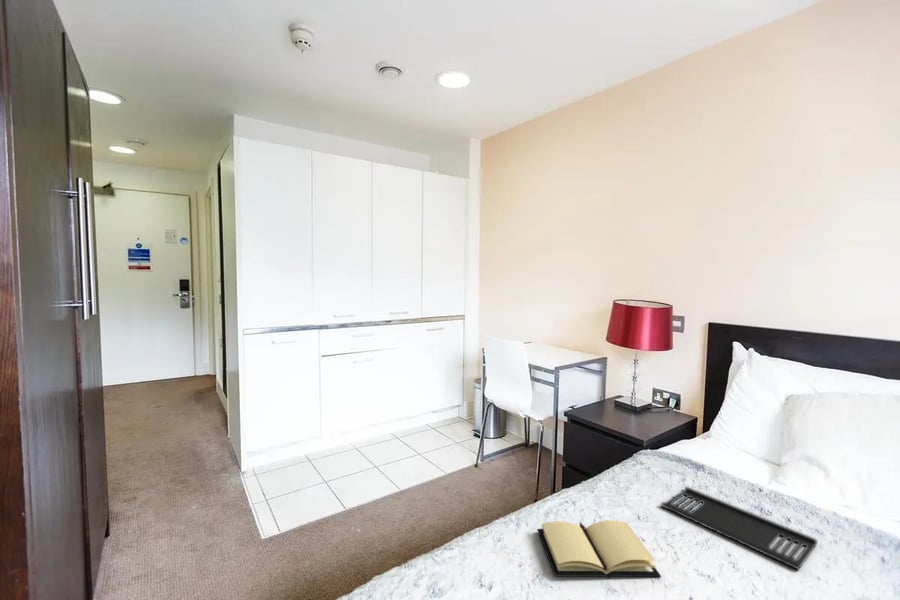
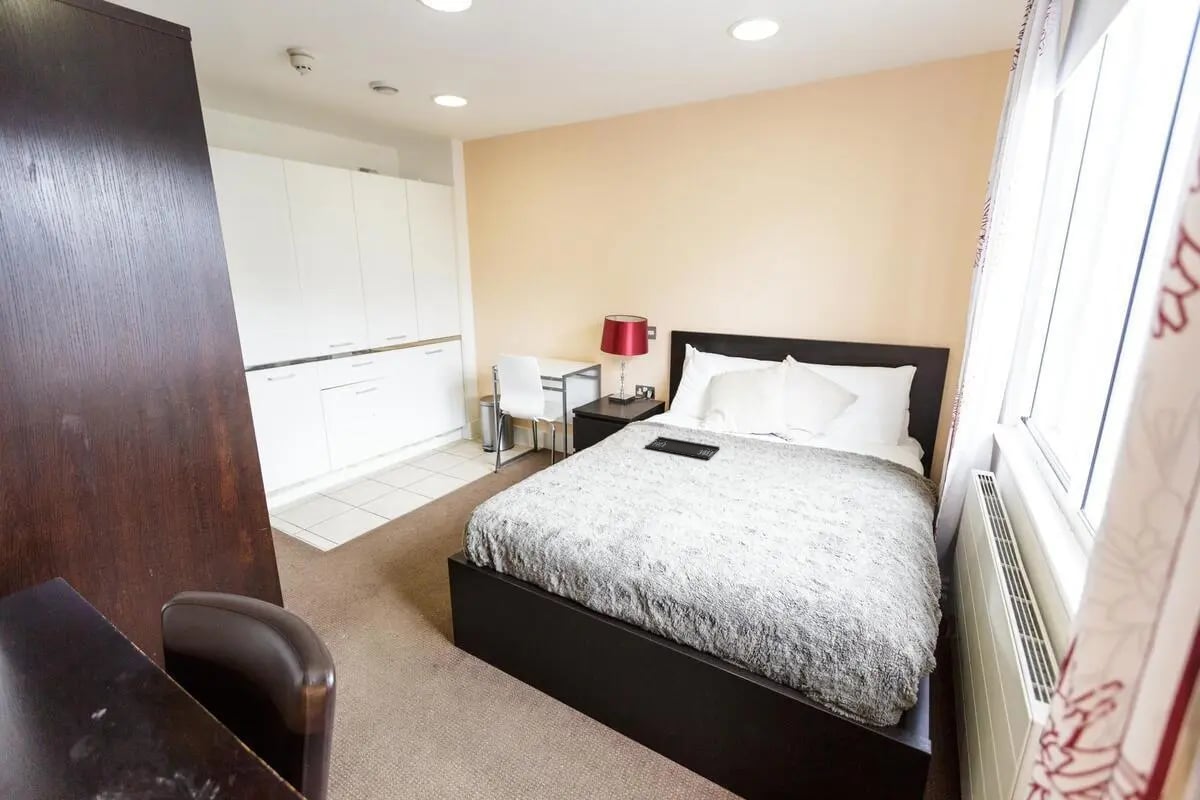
book: present [537,520,661,578] -> none [578,455,646,483]

